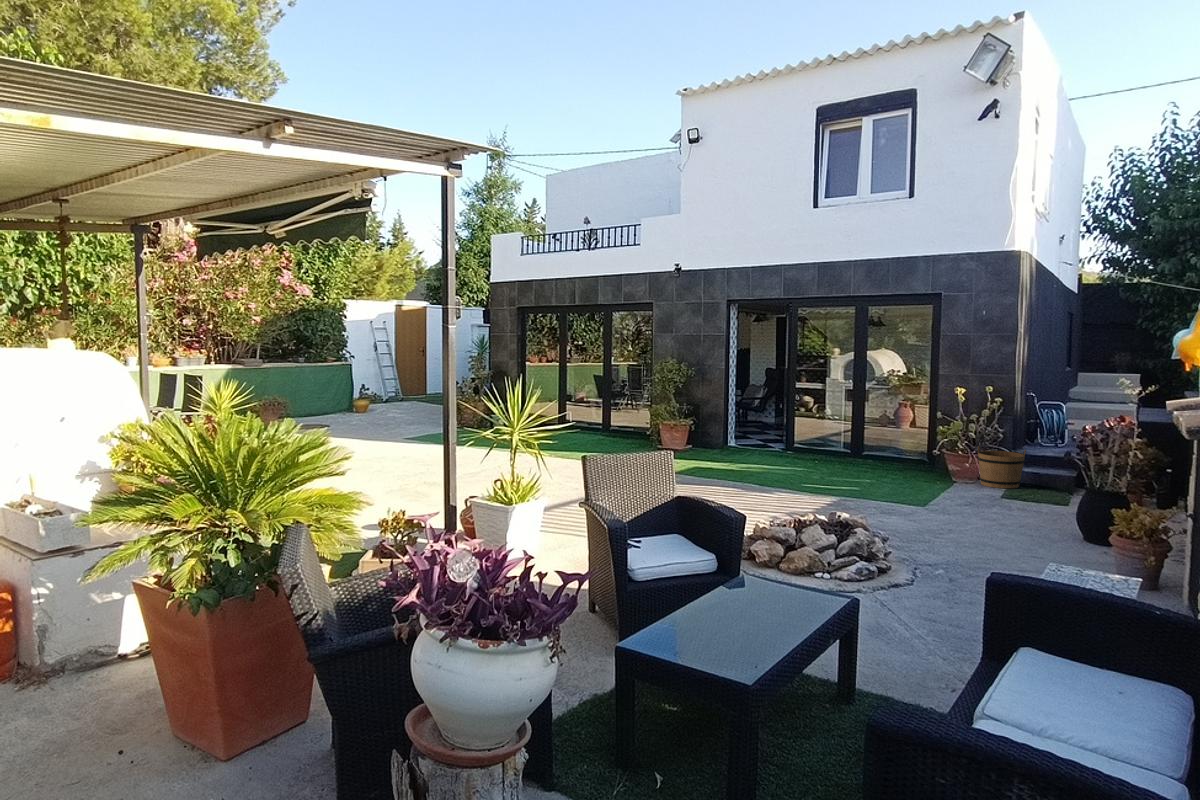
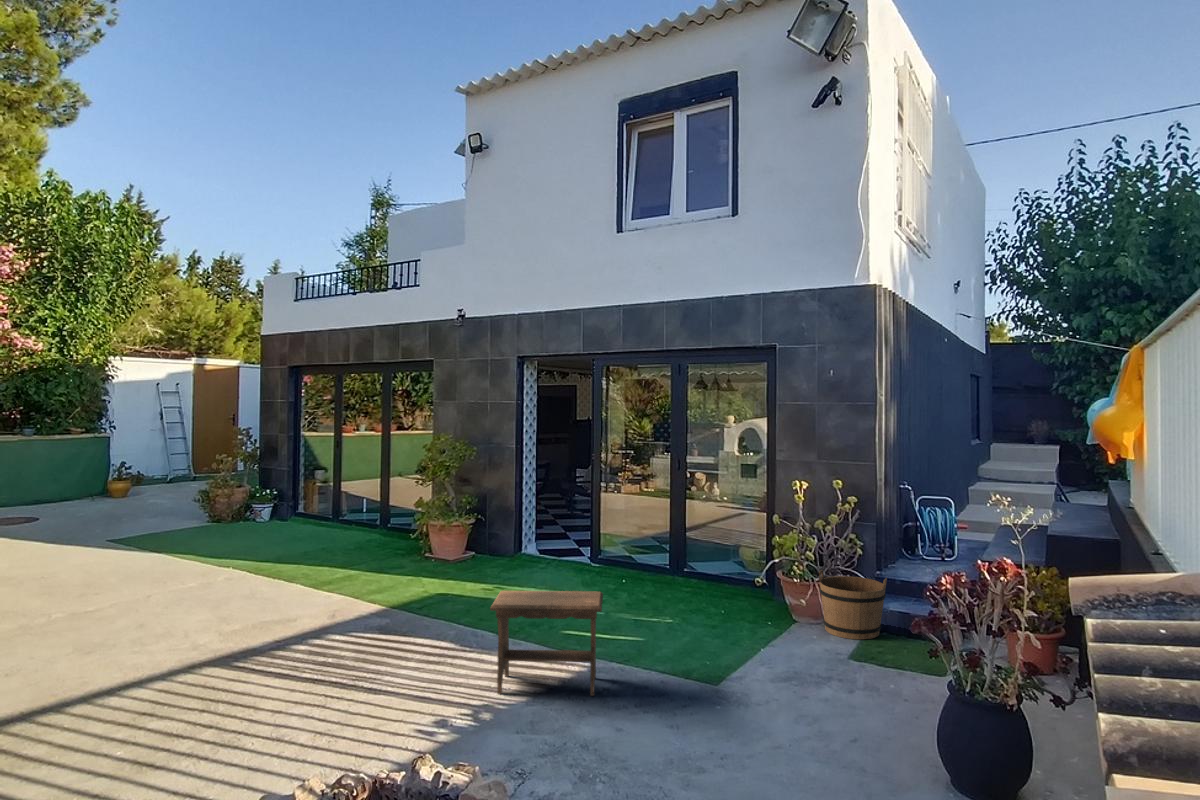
footstool: none [793,448,867,506] -> present [490,591,603,696]

